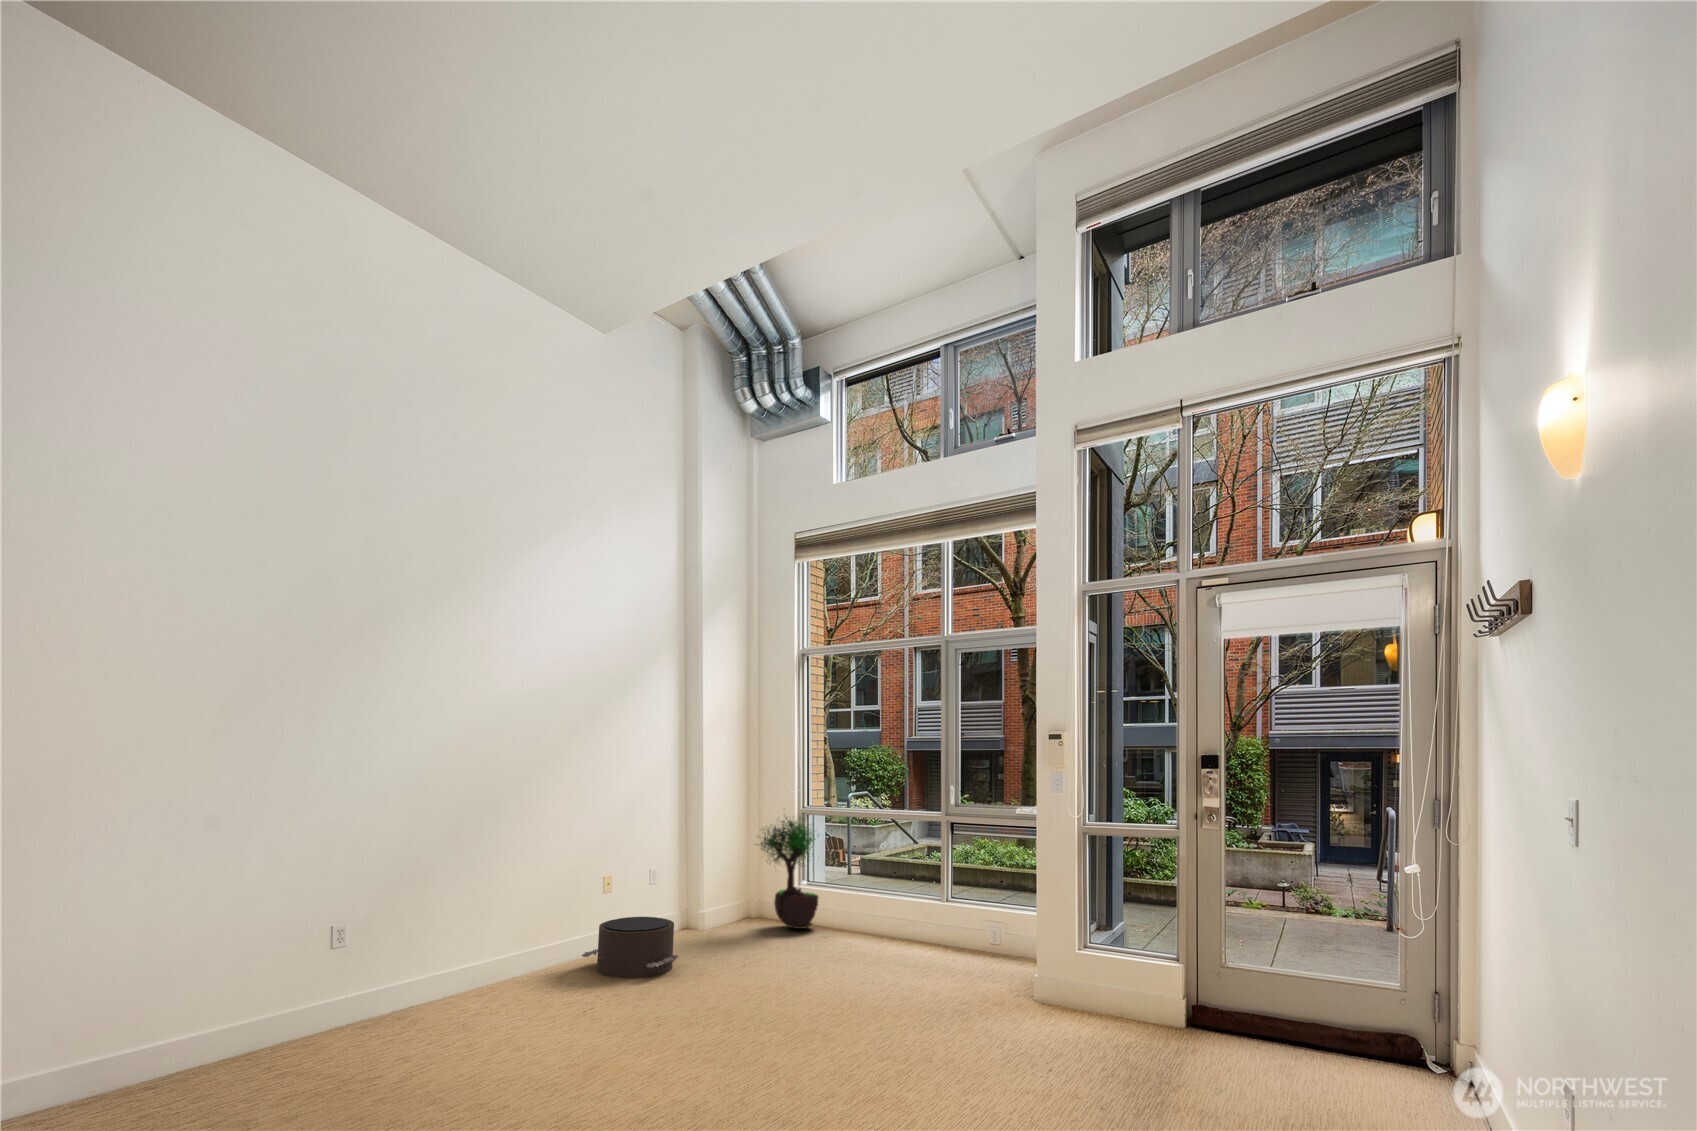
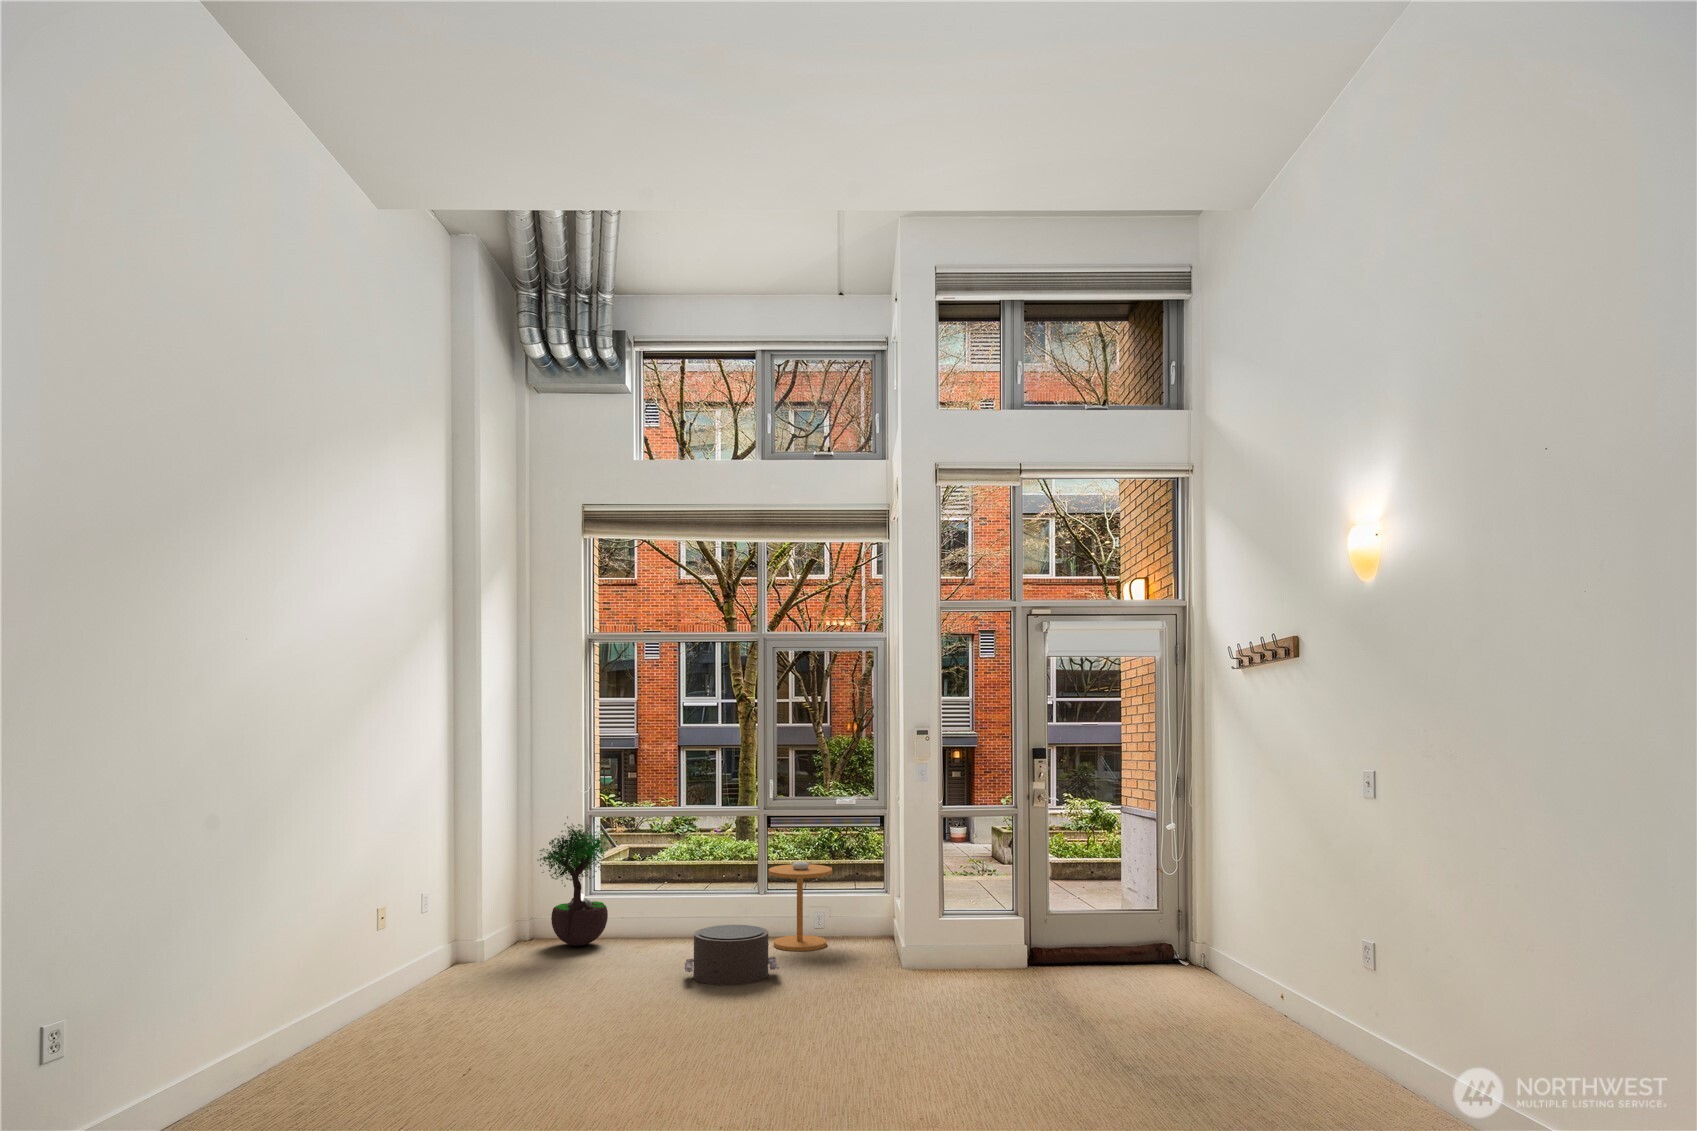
side table: none [947,871,1013,966] -> present [769,862,832,951]
pouf: present [581,917,678,978] -> present [685,925,779,985]

